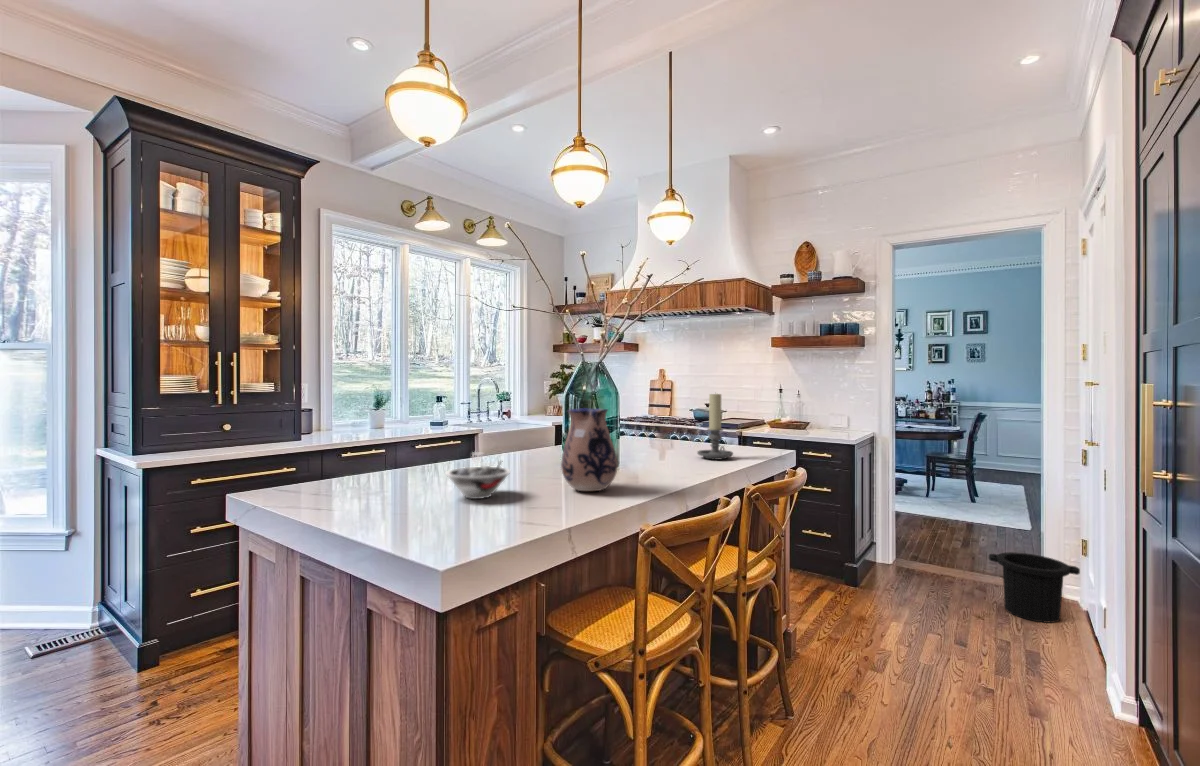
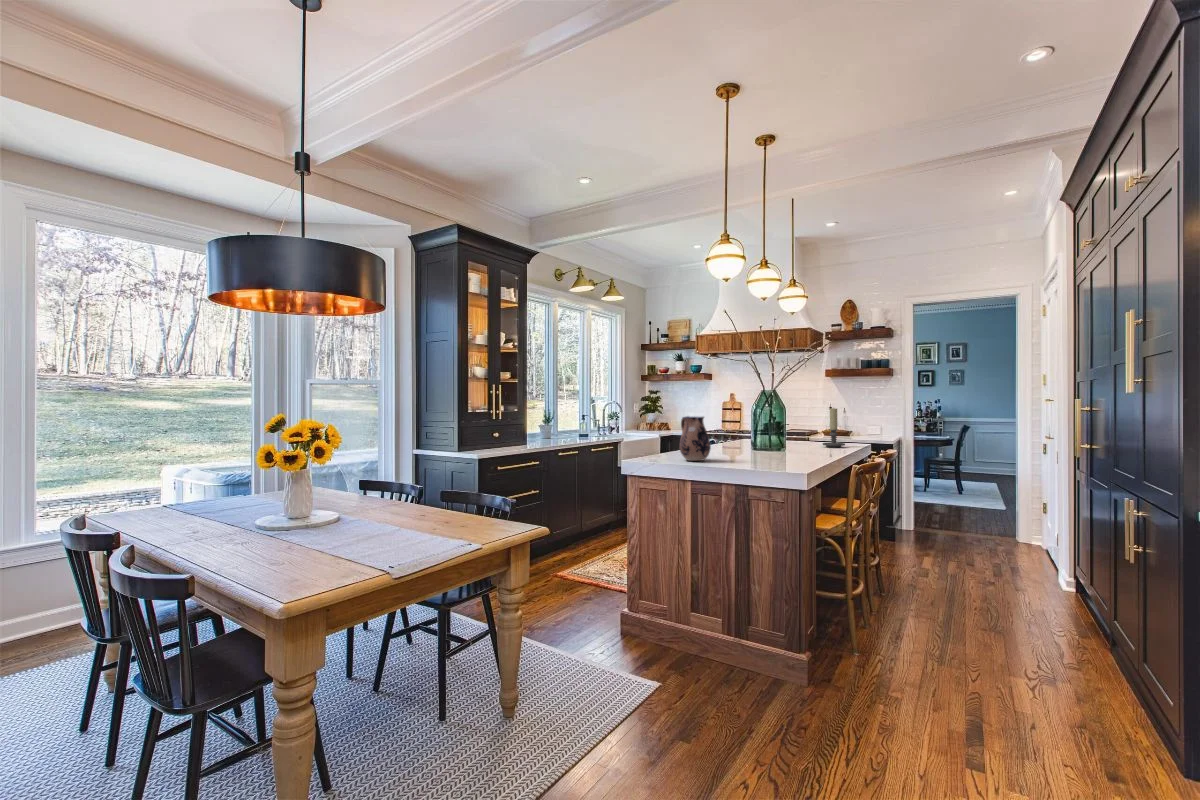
ceramic pitcher: present [561,408,618,491] -> present [680,416,711,461]
bowl: present [446,452,510,499] -> none [733,438,774,461]
trash can: present [989,552,1080,623] -> none [985,513,1043,554]

